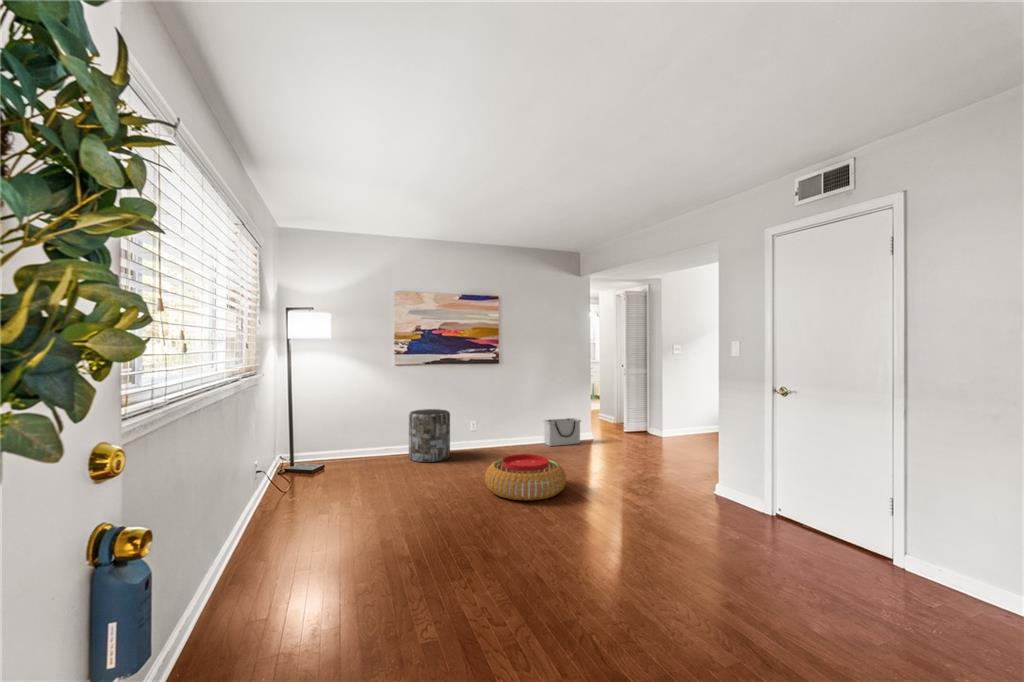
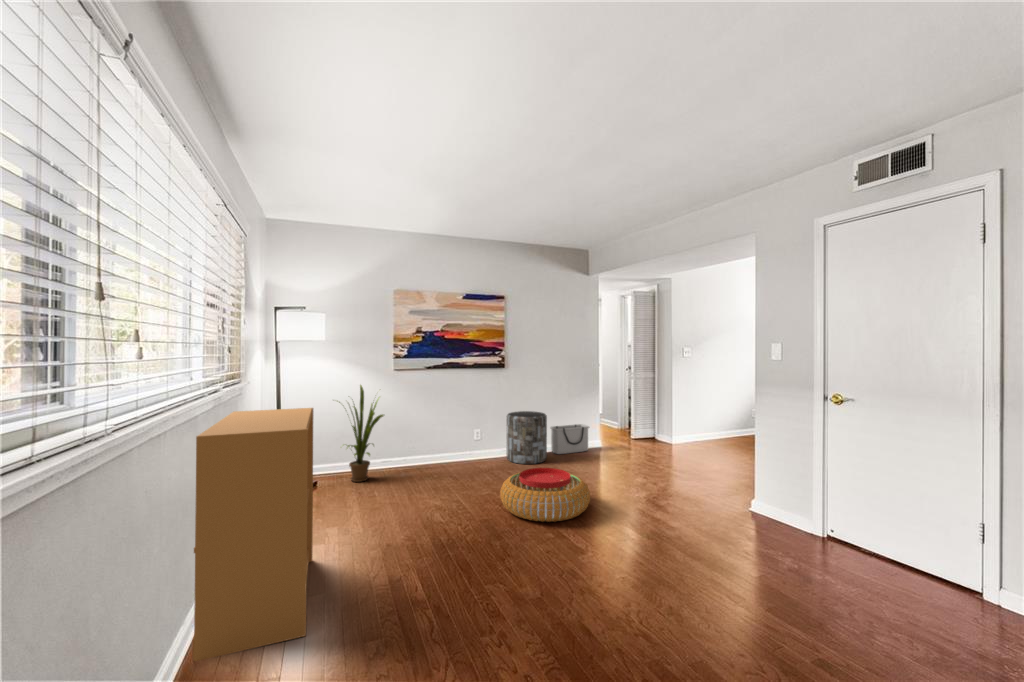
house plant: none [336,378,386,467] -> present [339,385,384,482]
bookshelf: none [221,396,317,589] -> present [193,408,313,662]
side table: present [409,409,450,462] -> present [506,411,547,464]

